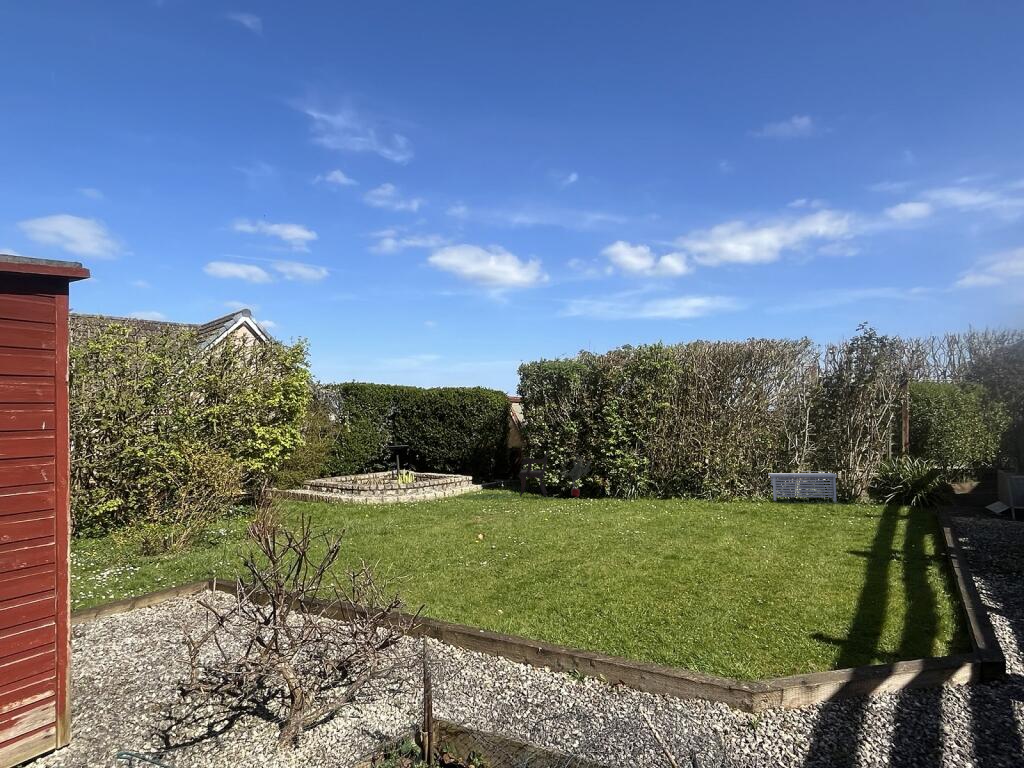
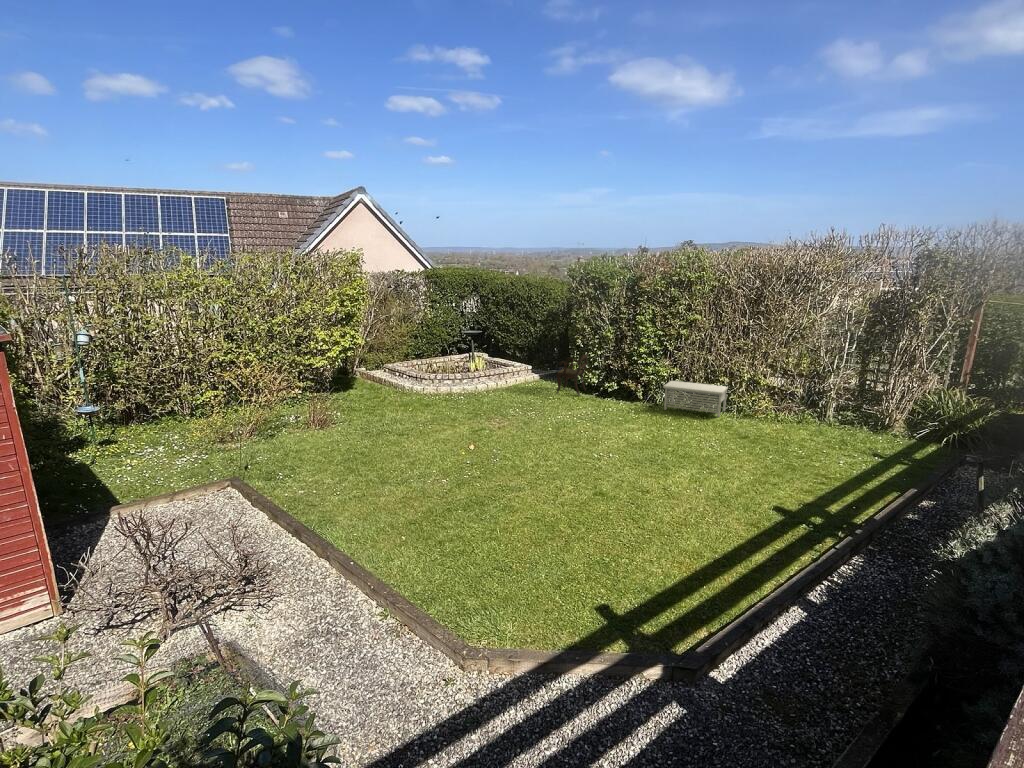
potted tree: present [561,456,590,497] -> none [594,361,622,398]
storage bench: present [768,471,837,502] -> present [663,381,728,417]

